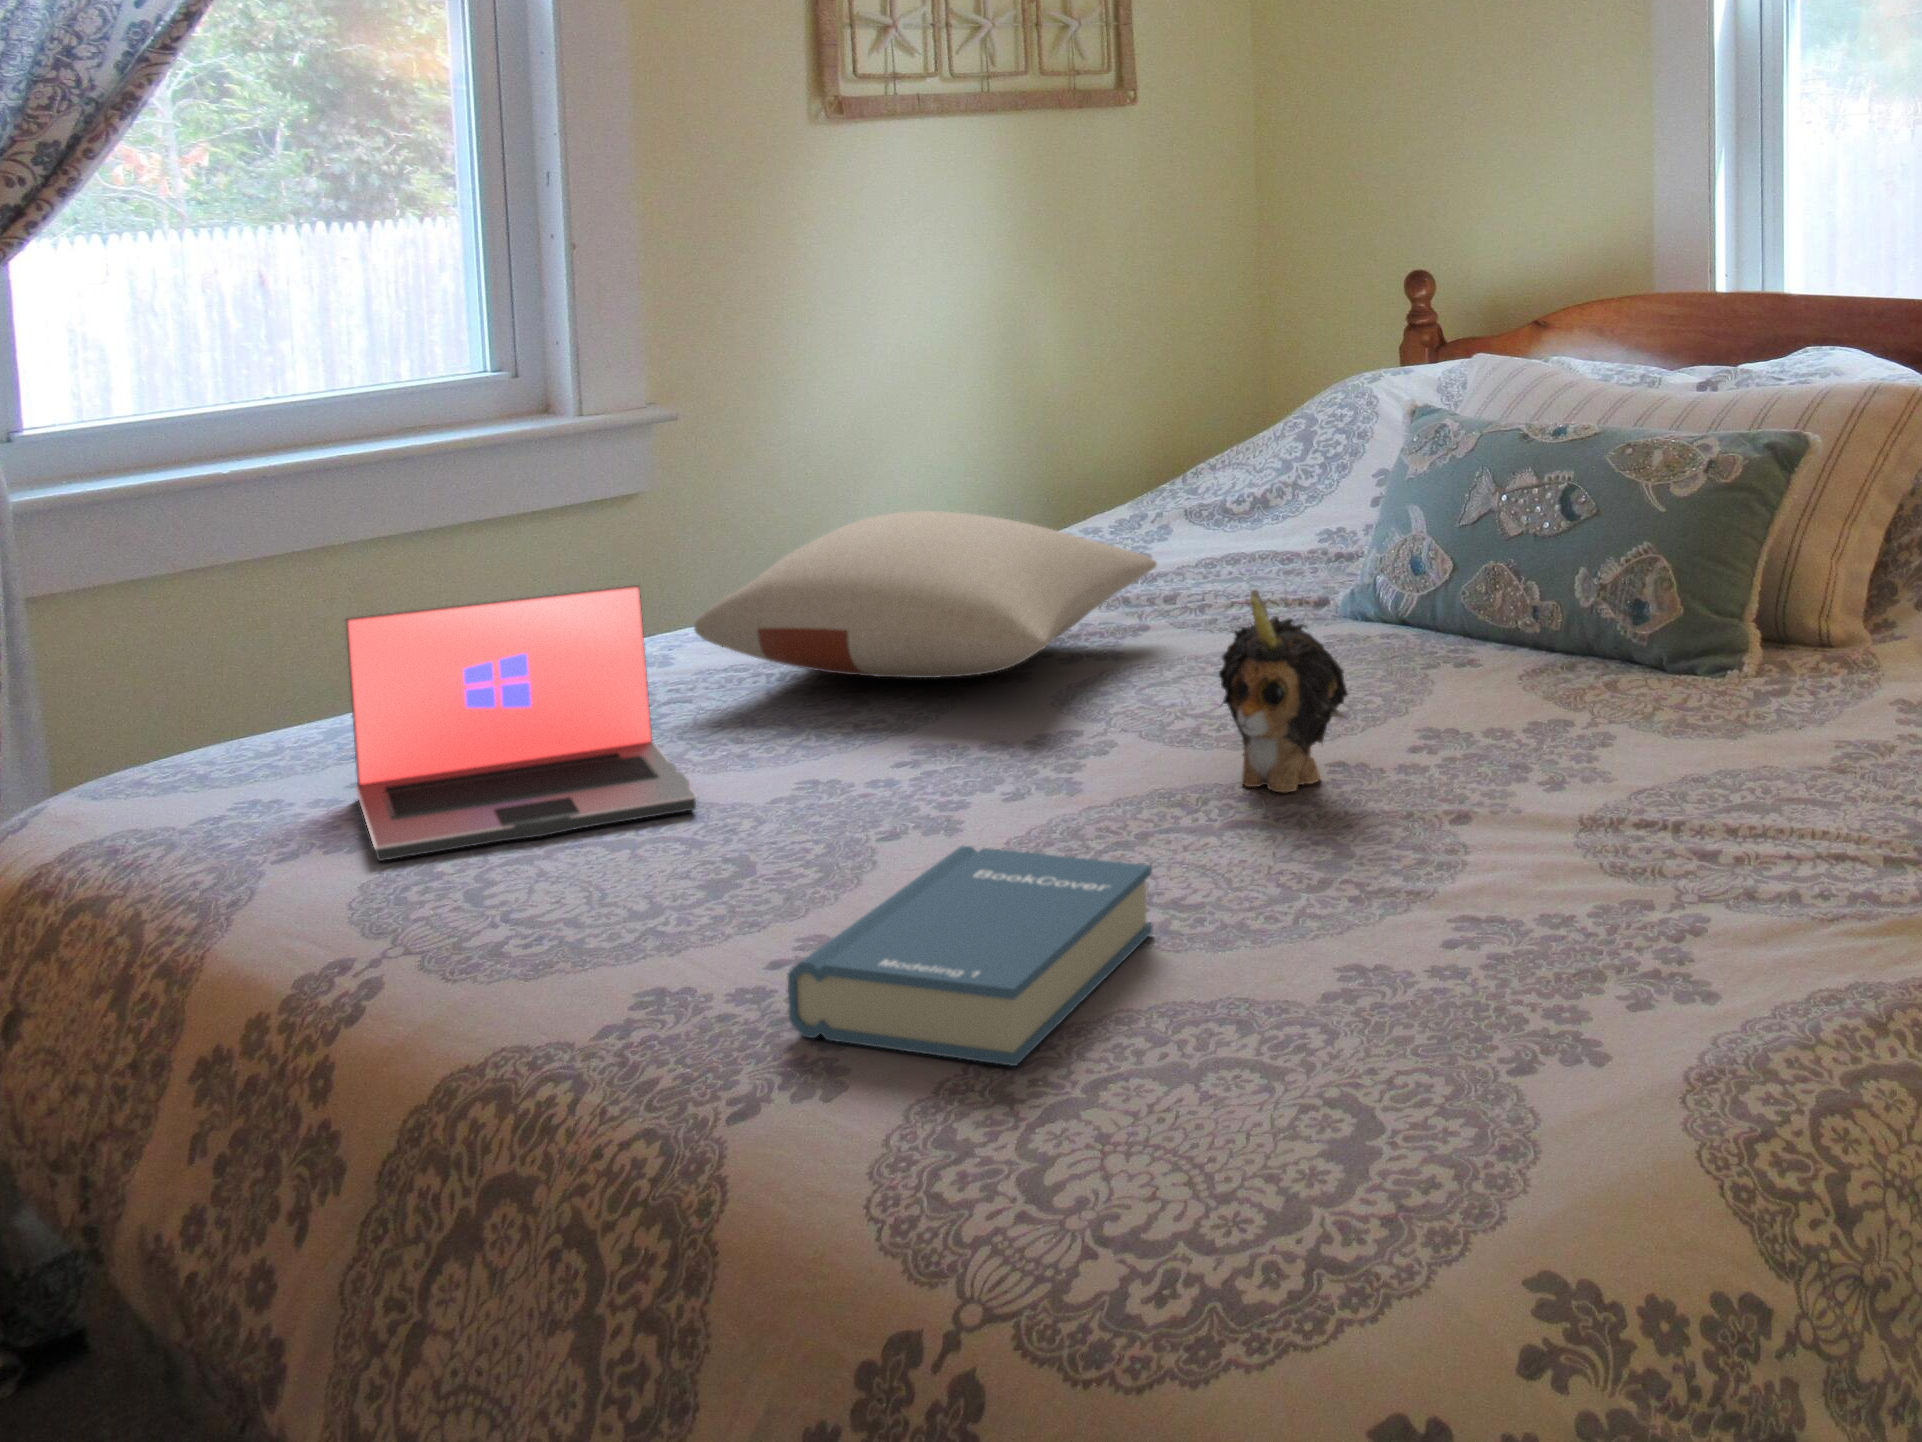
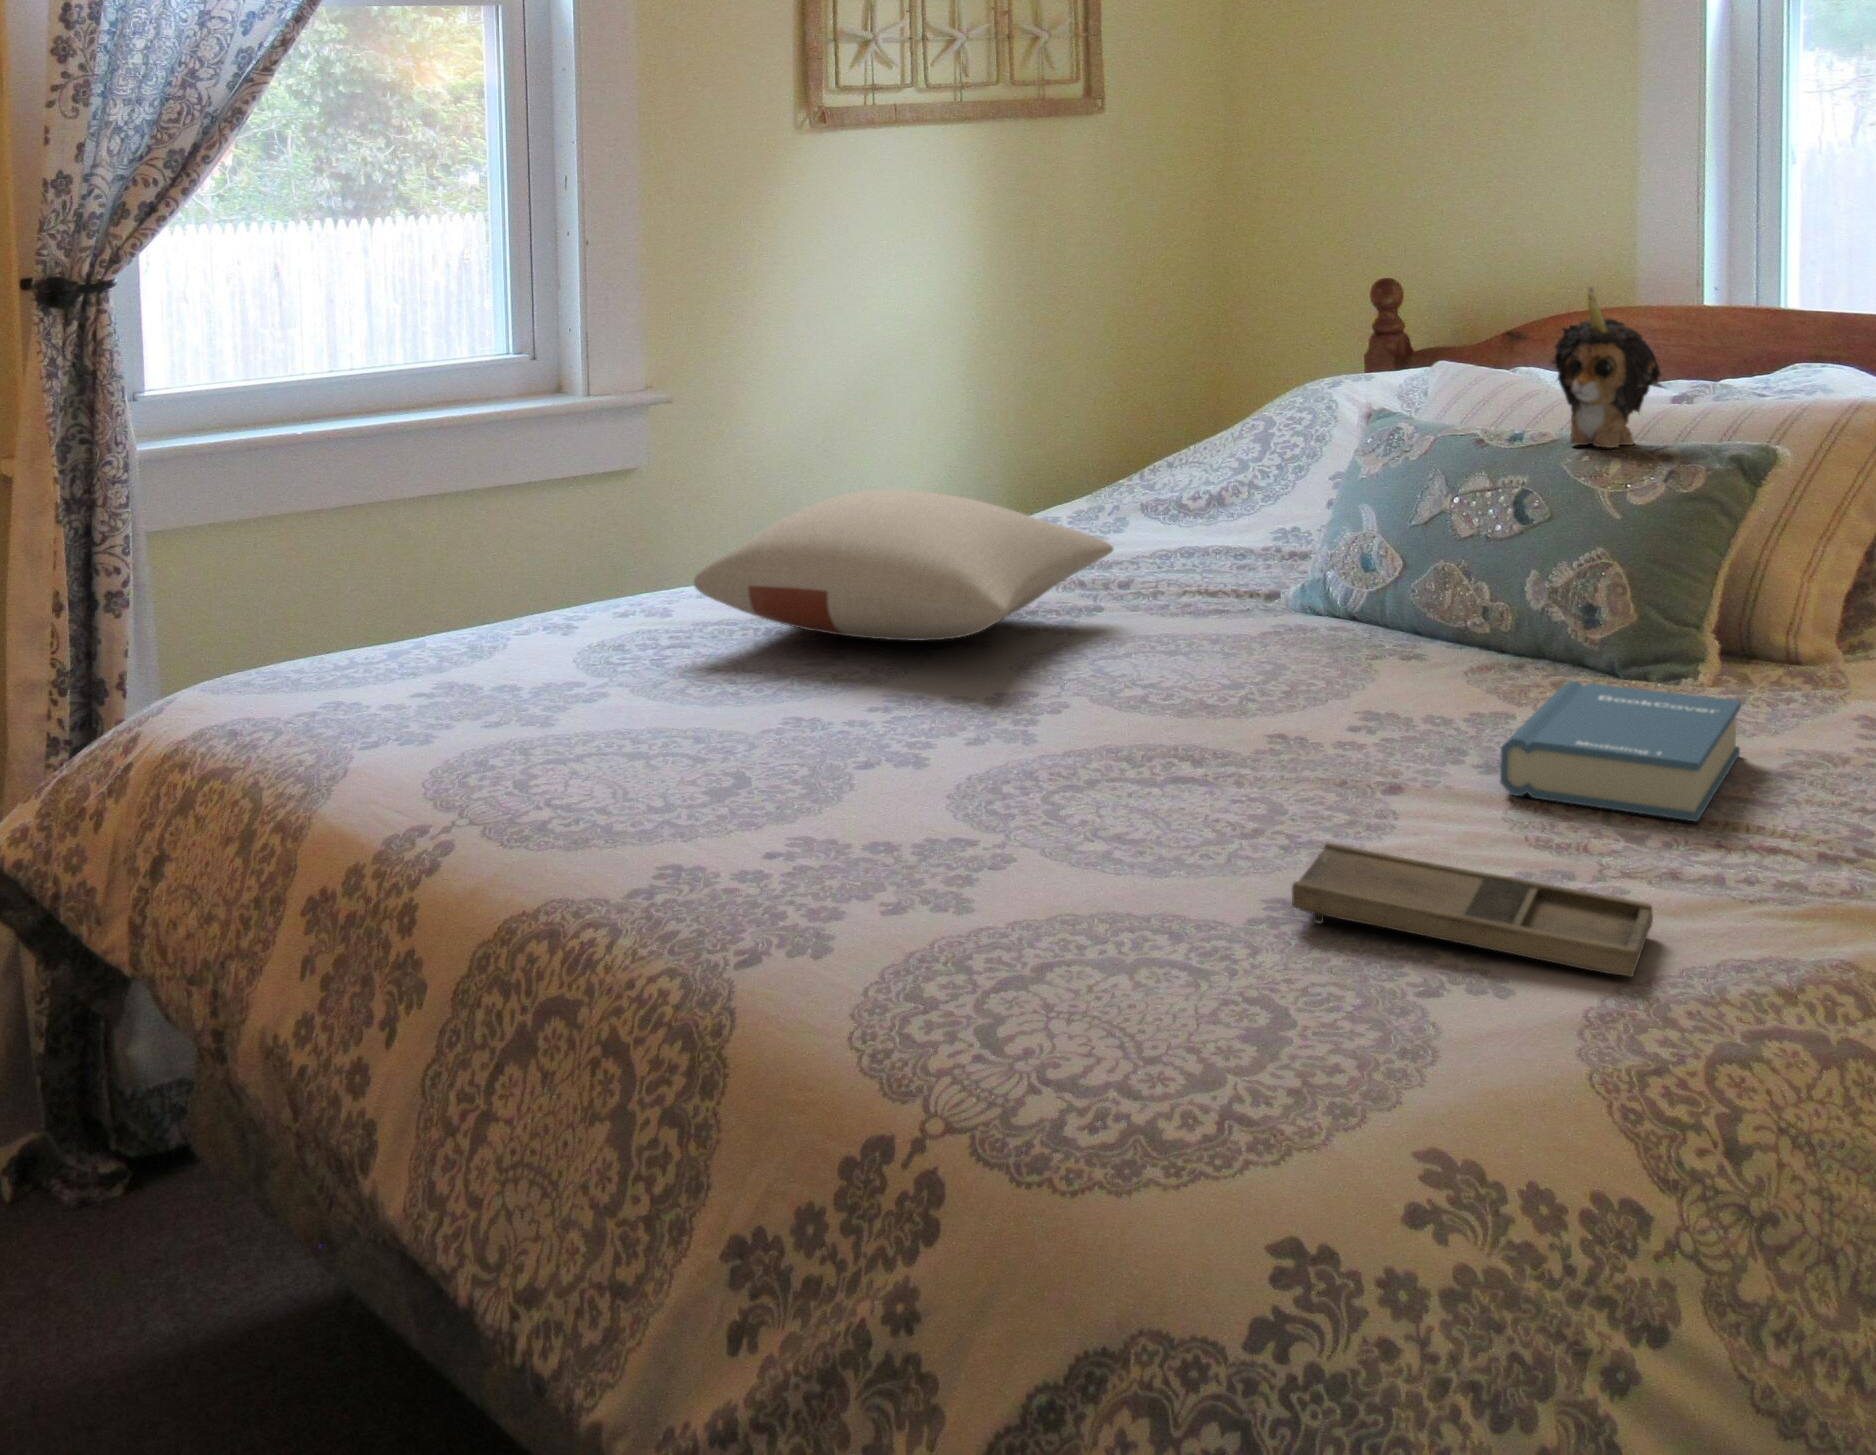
laptop: present [345,585,697,861] -> none [411,540,697,757]
plush toy: present [1219,590,1348,793] -> present [1552,287,1666,448]
hardback book: present [788,846,1152,1066] -> present [1500,681,1741,821]
tray: none [1371,894,1739,1025] -> present [1292,843,1653,977]

